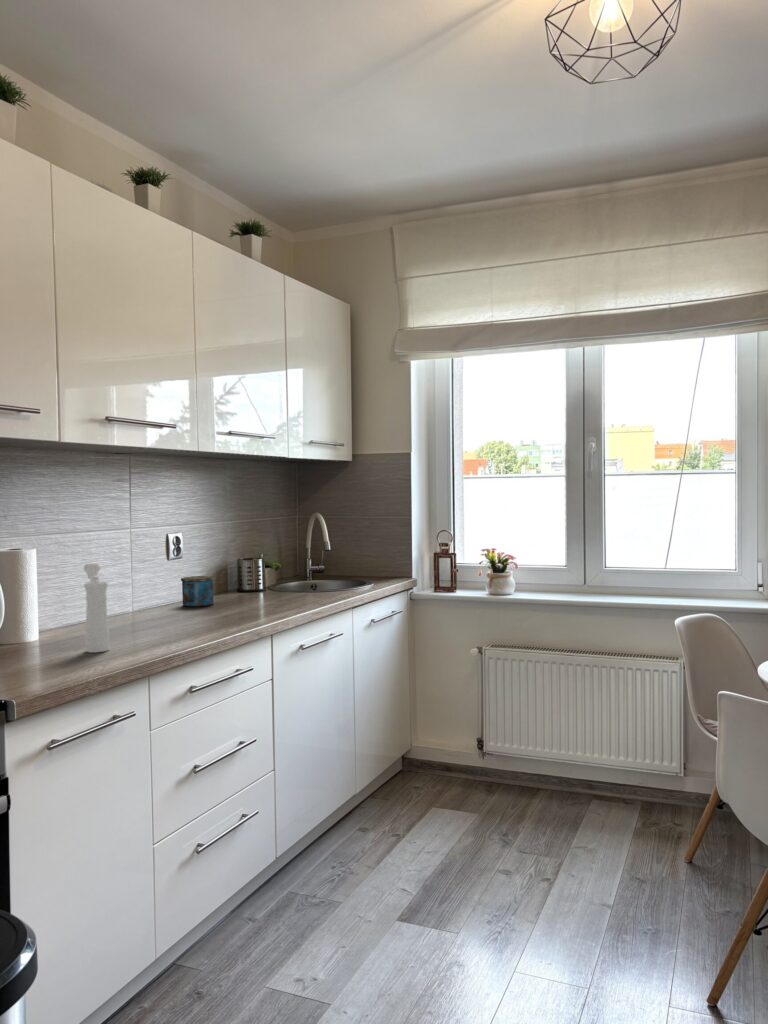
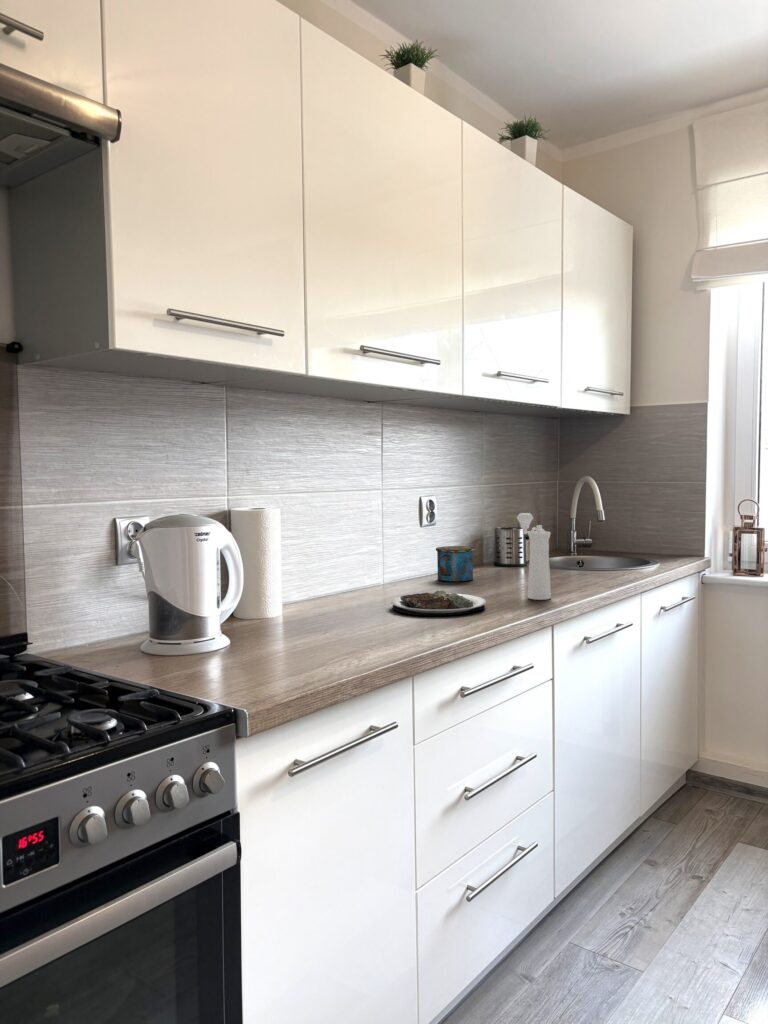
pepper mill: present [84,563,109,653] -> present [517,513,551,600]
plate: none [131,613,222,633] -> present [391,591,486,615]

